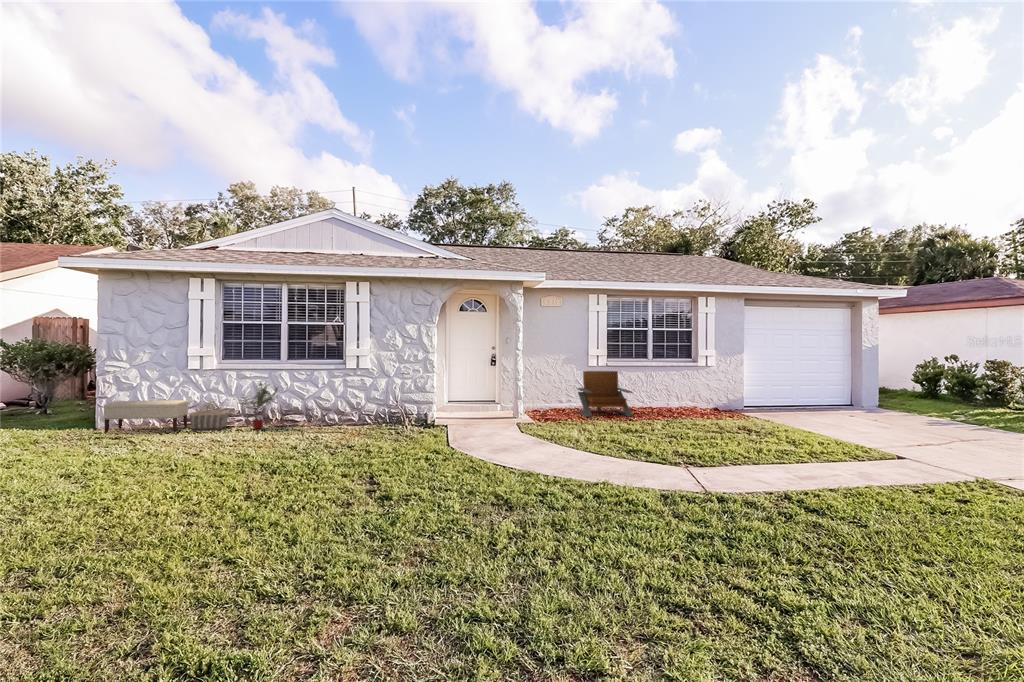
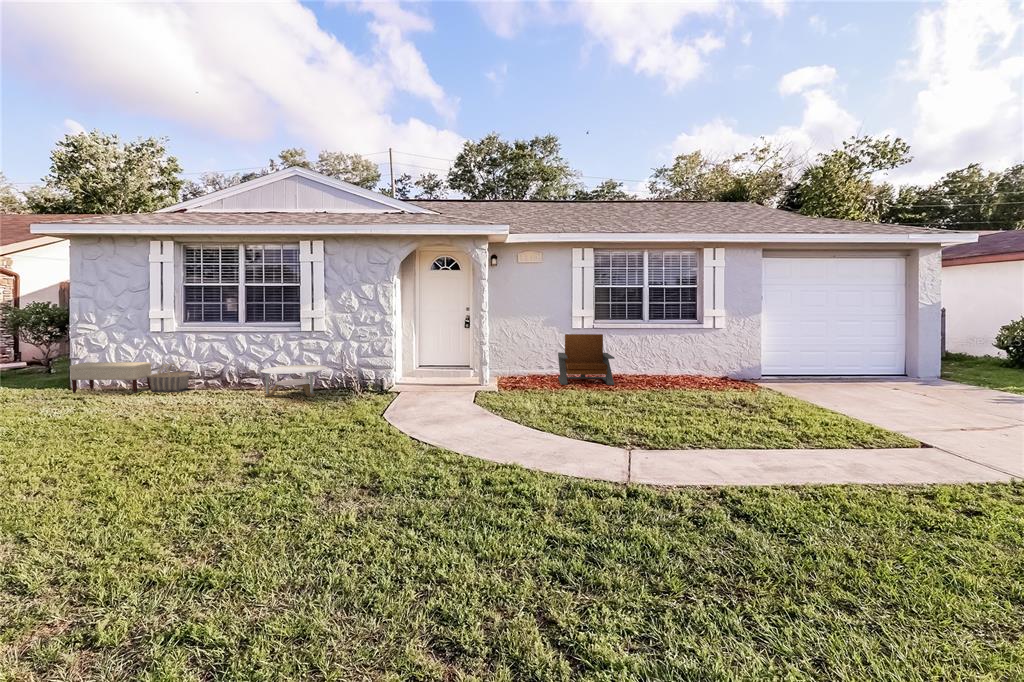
potted tree: present [238,381,278,429] -> none [193,343,232,392]
round table: none [314,401,378,432] -> present [261,365,328,397]

